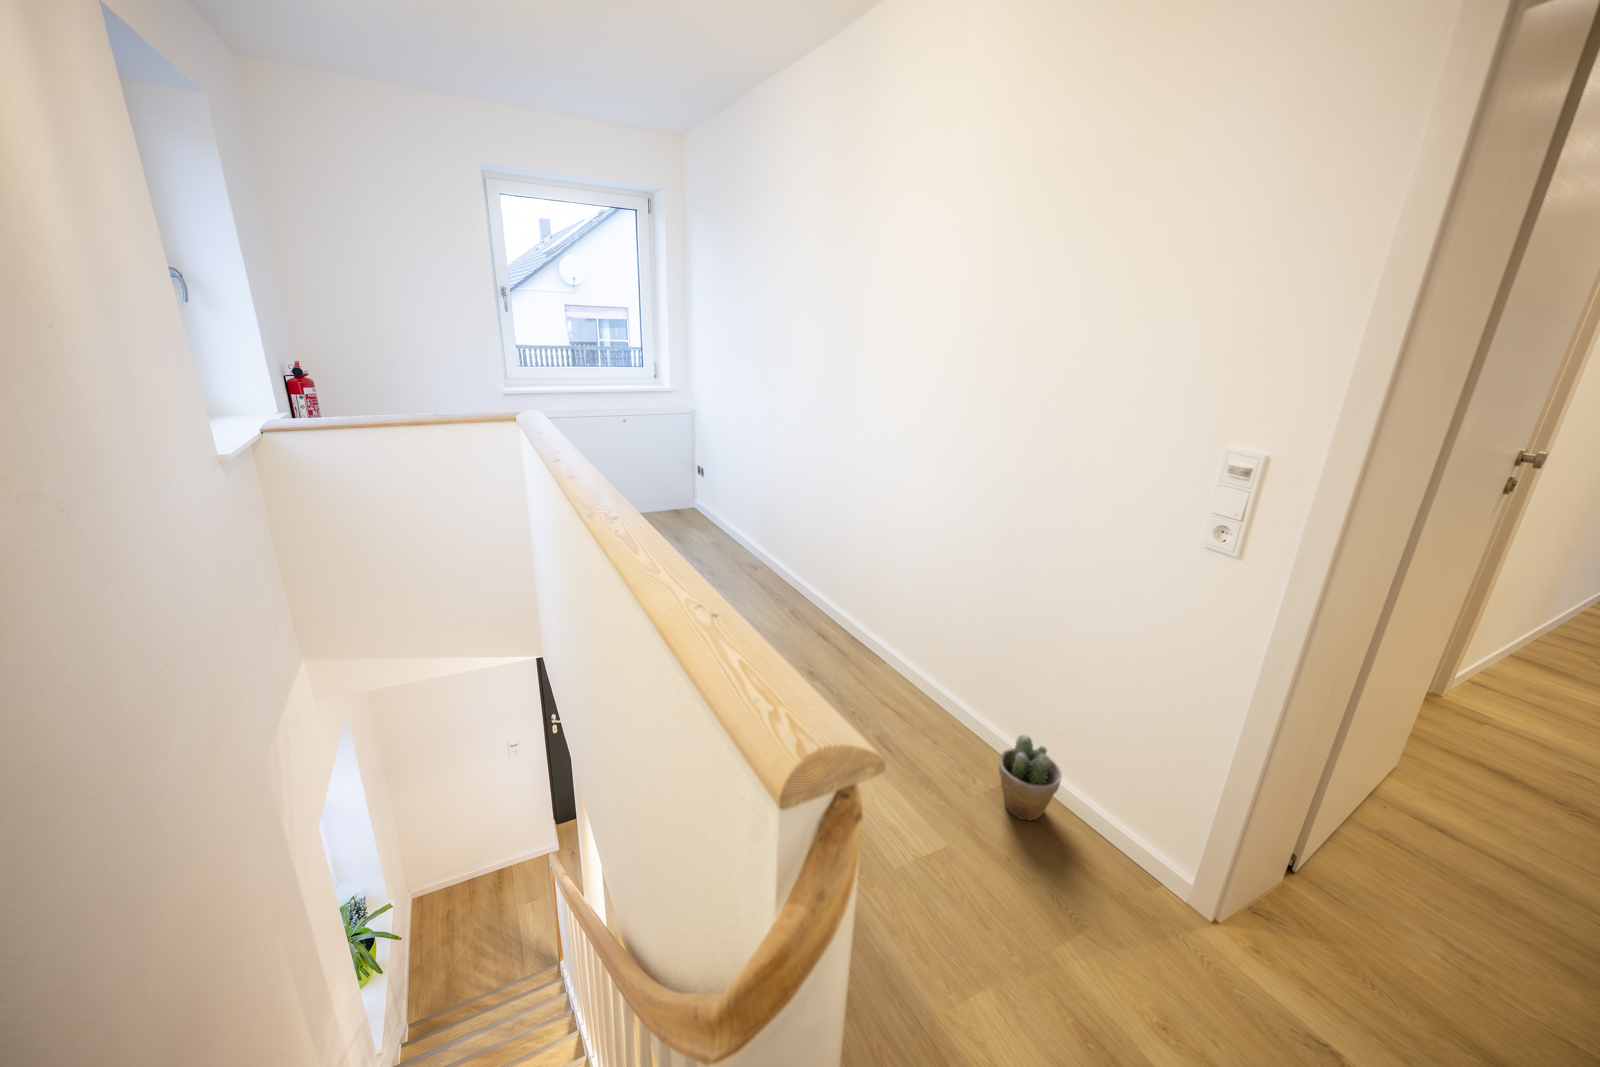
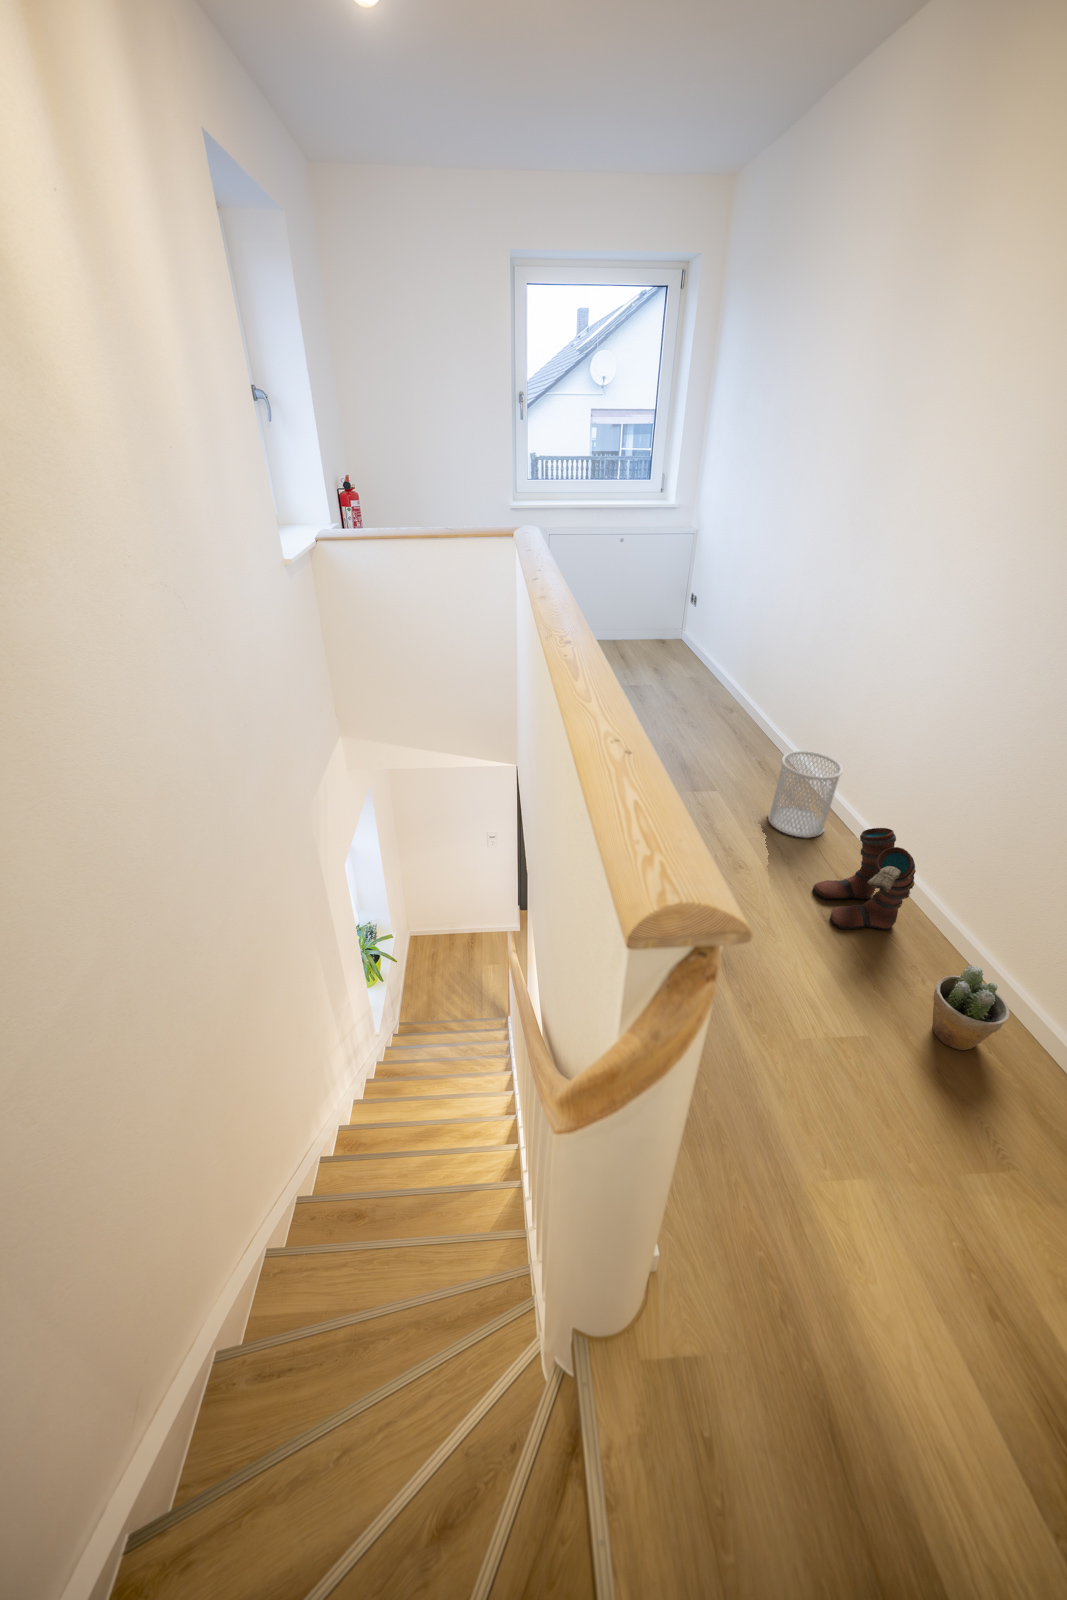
wastebasket: none [805,578,860,659] -> present [768,751,843,838]
boots: none [865,631,949,735] -> present [813,828,916,930]

